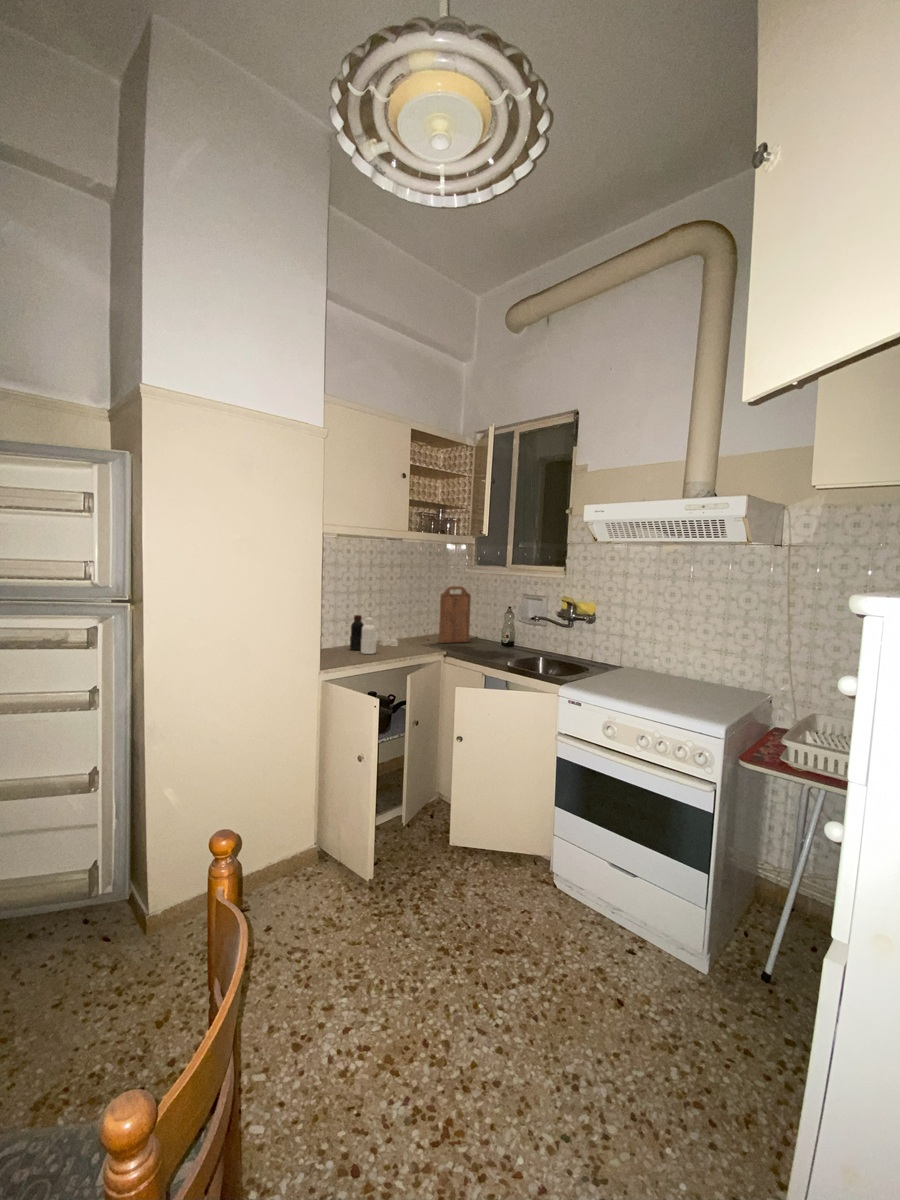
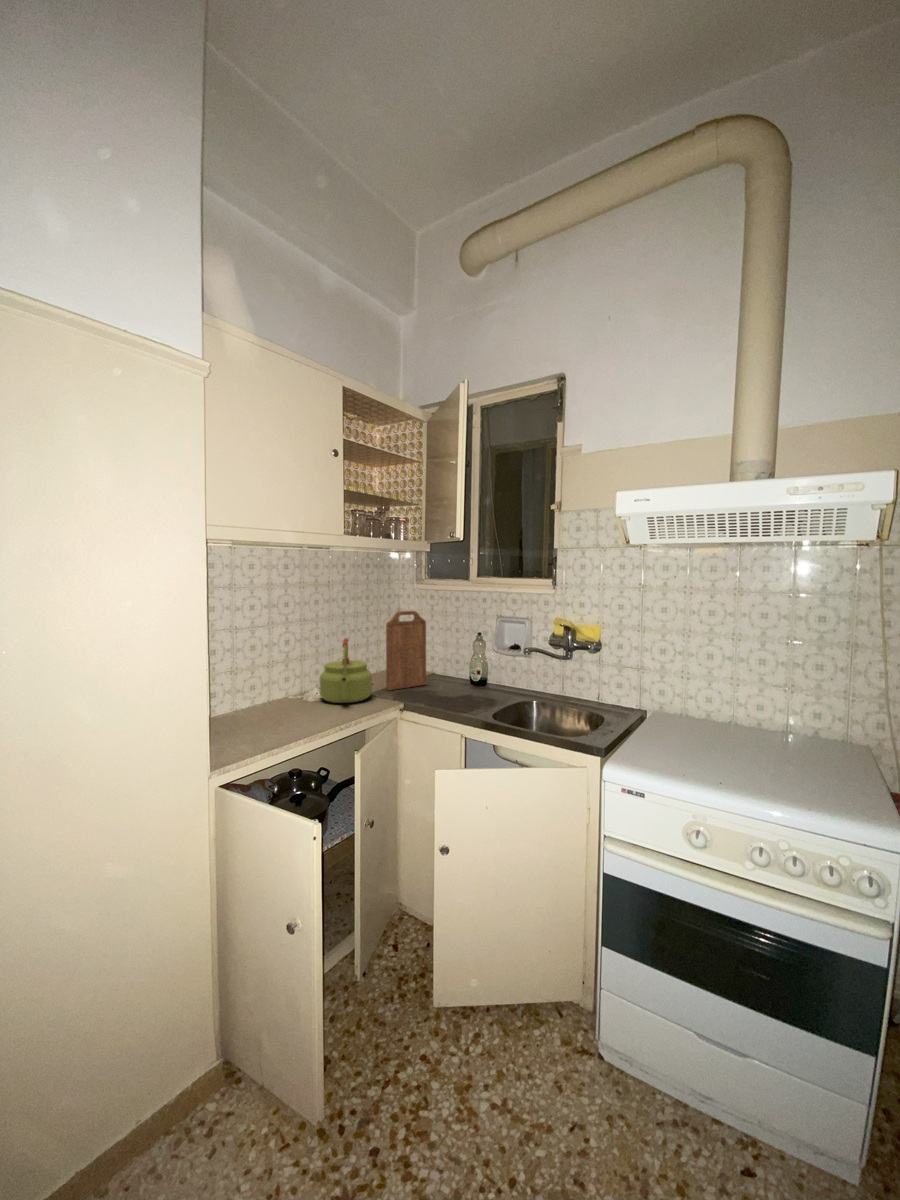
kettle: none [391,603,427,647] -> present [320,638,372,703]
bottle: present [350,615,376,654] -> none [260,663,301,724]

